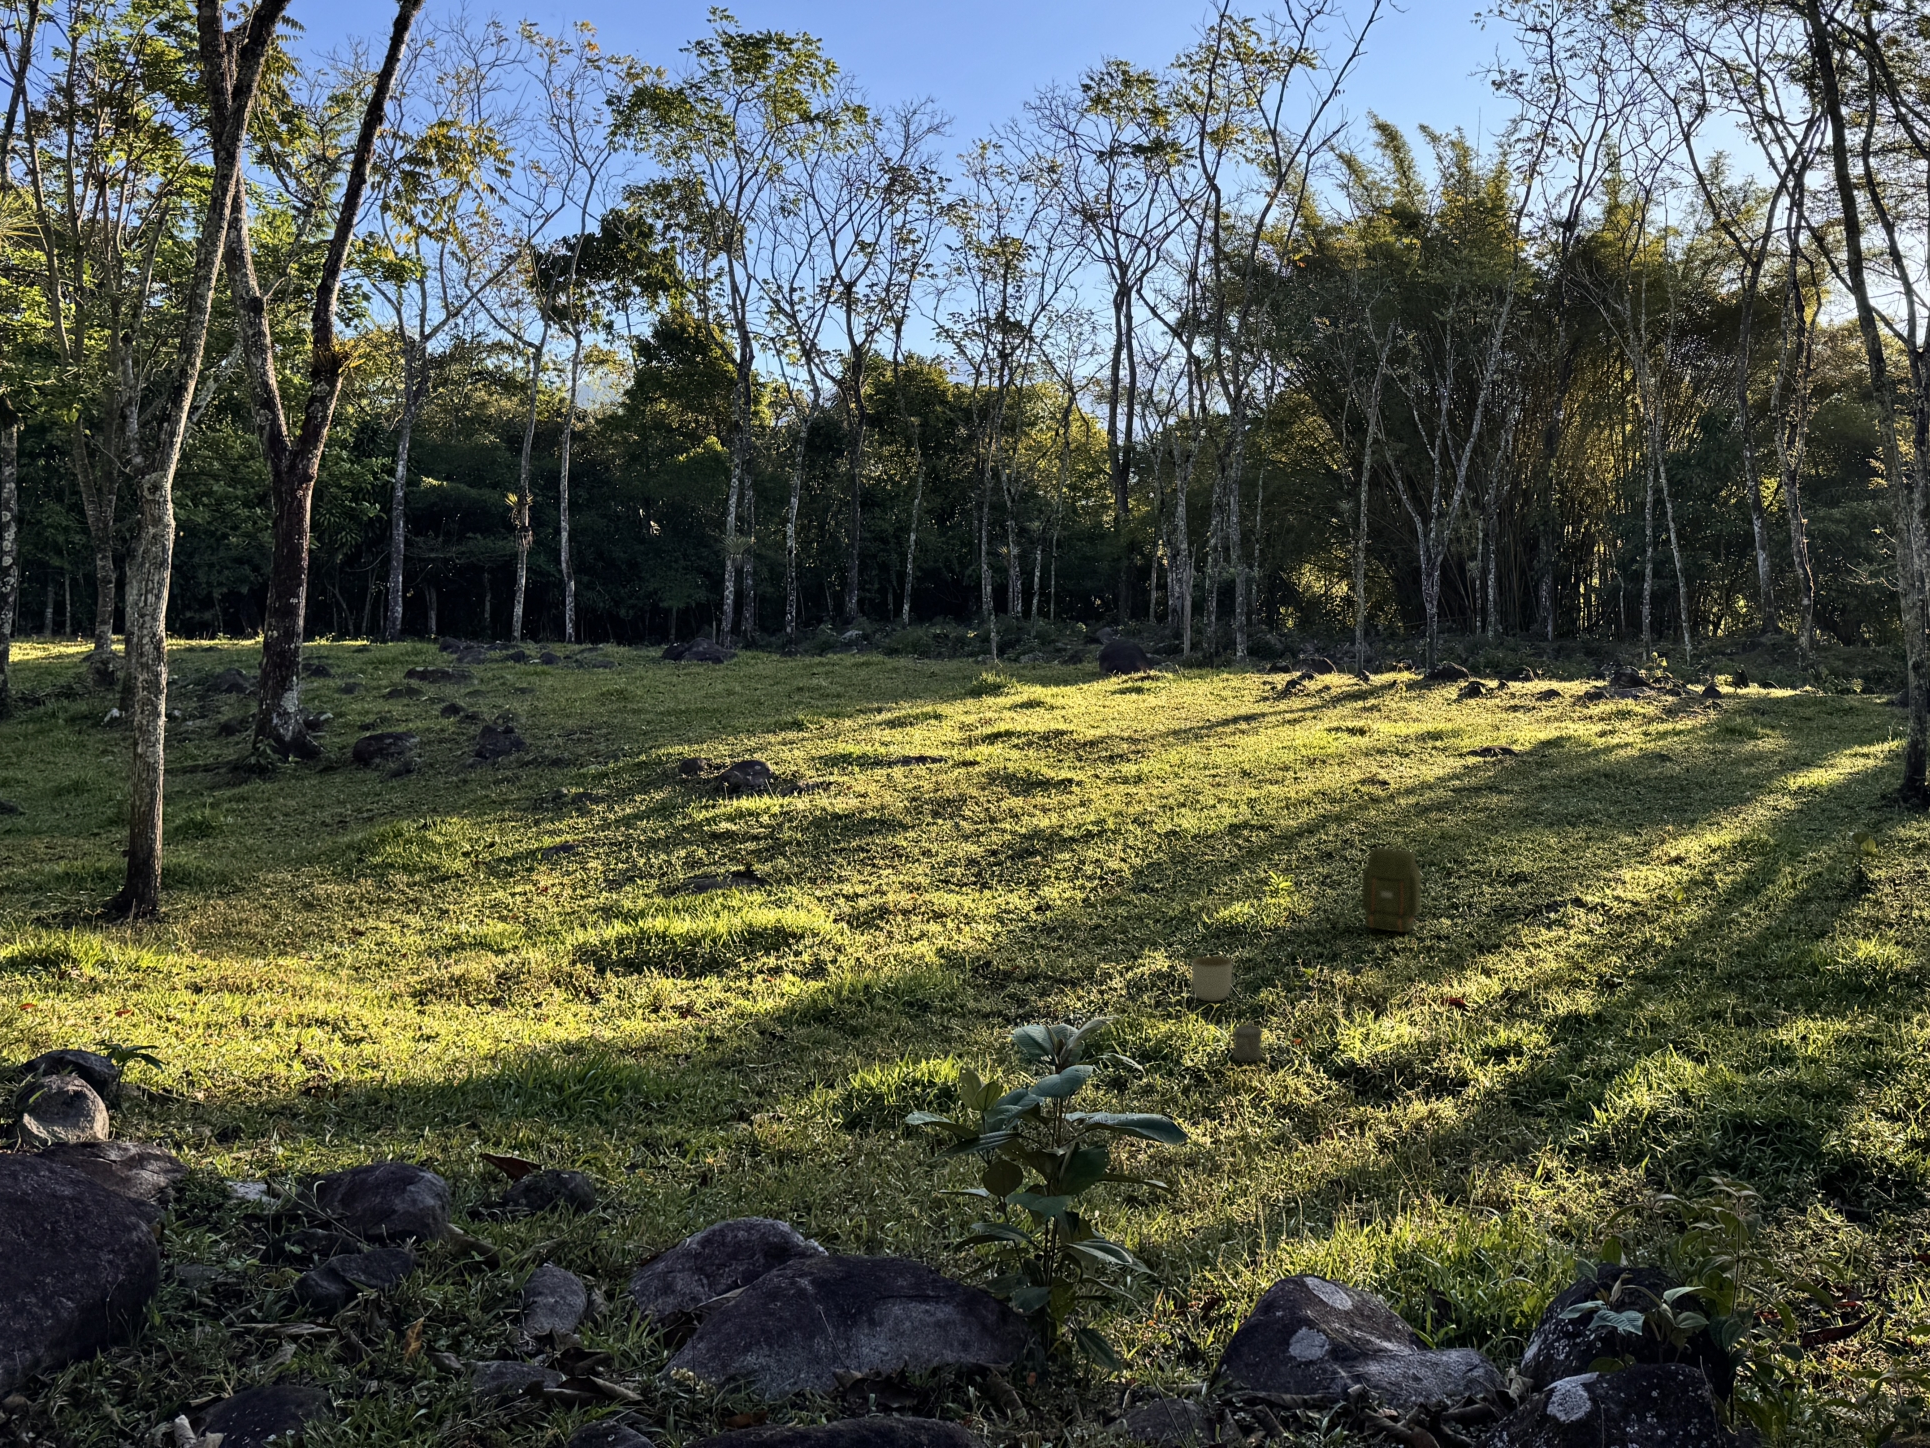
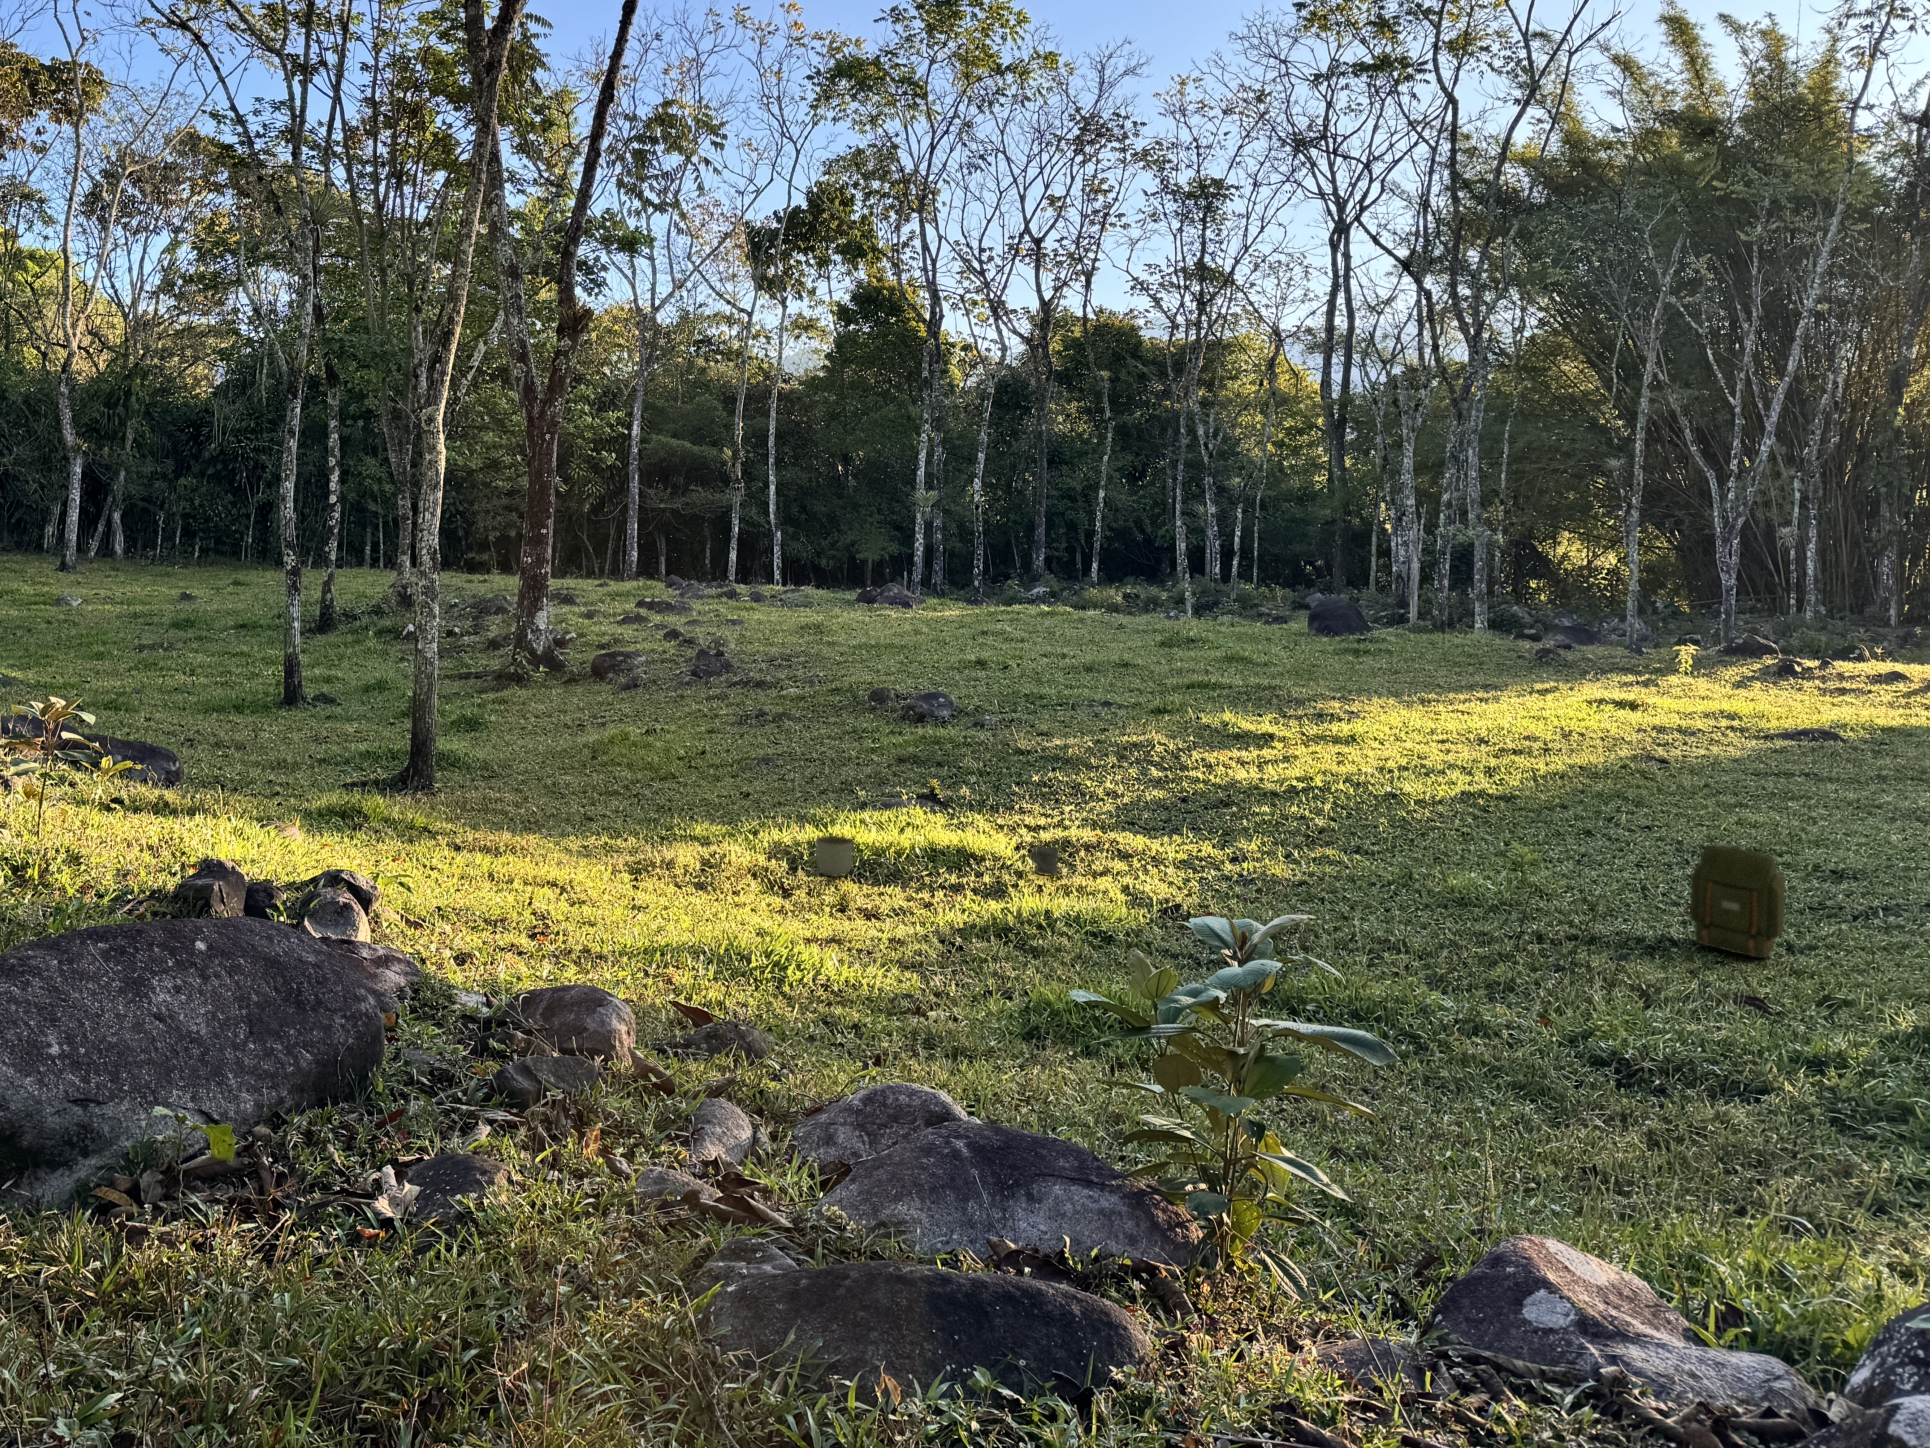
planter: present [1192,956,1232,1001] -> present [816,836,853,877]
watering can: present [1233,1021,1263,1062] -> present [1029,846,1059,876]

